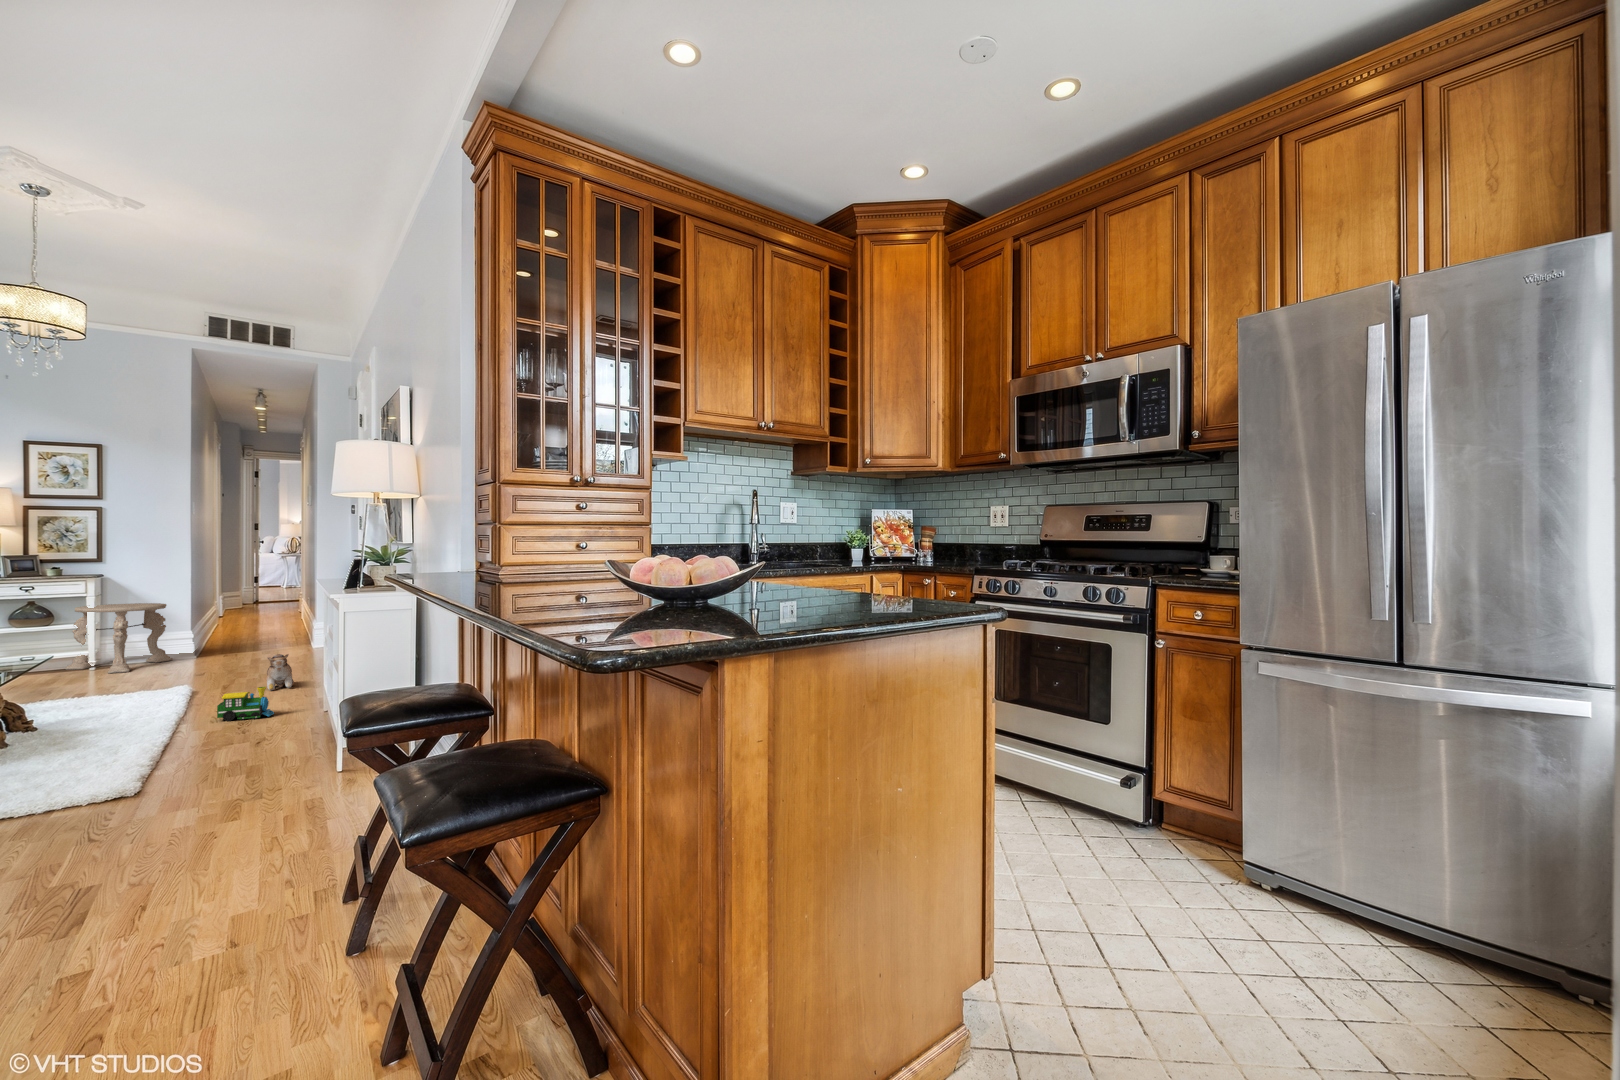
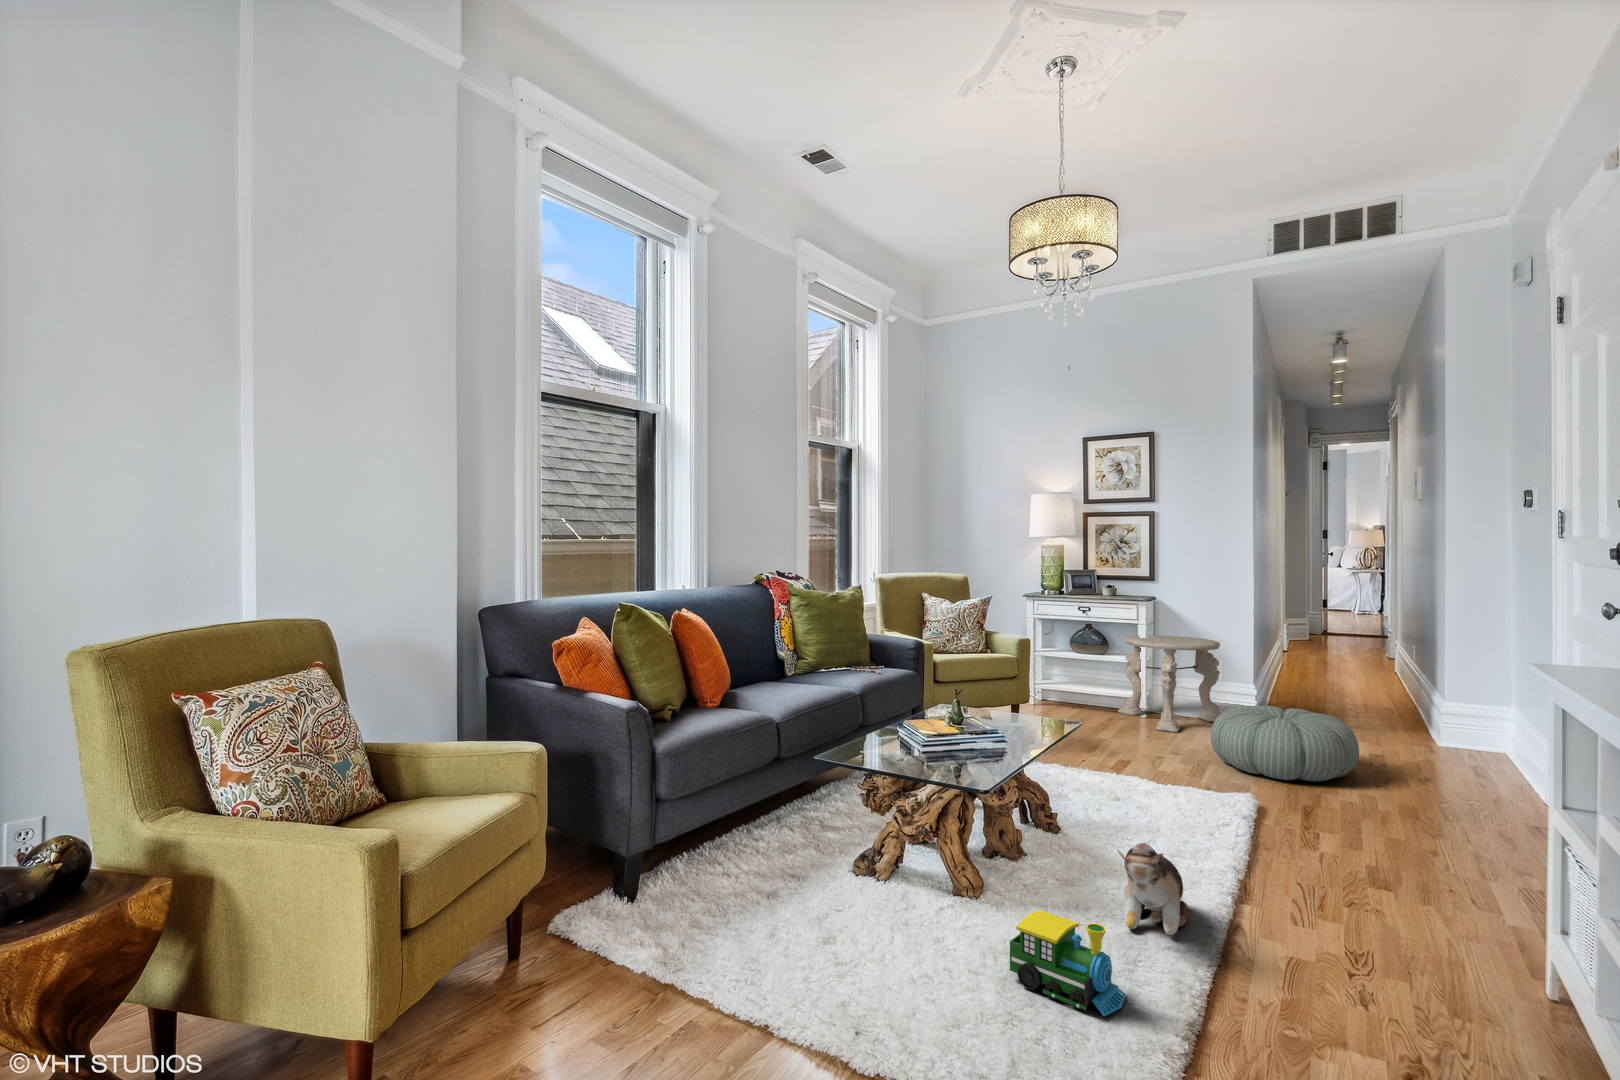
pouf: none [161,637,267,681] -> present [1211,706,1359,782]
plush toy: present [267,654,294,691] -> present [1117,843,1189,935]
toy train: present [217,687,274,721] -> present [1010,910,1126,1016]

